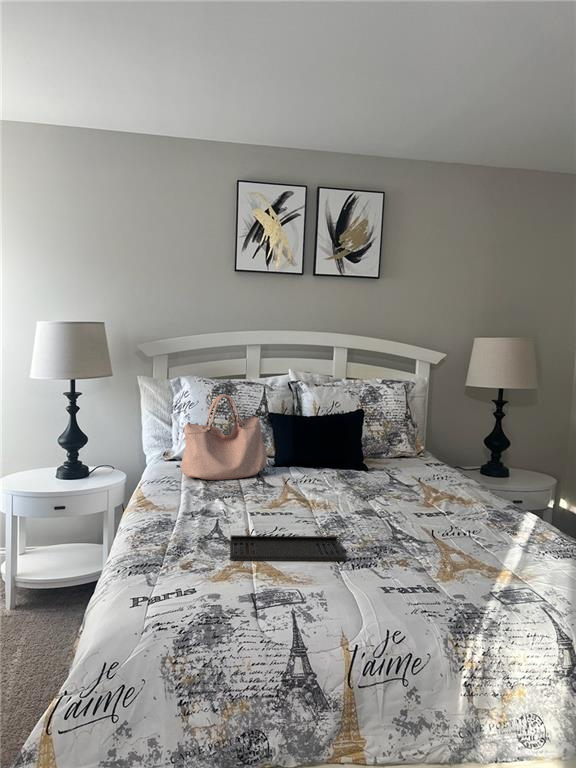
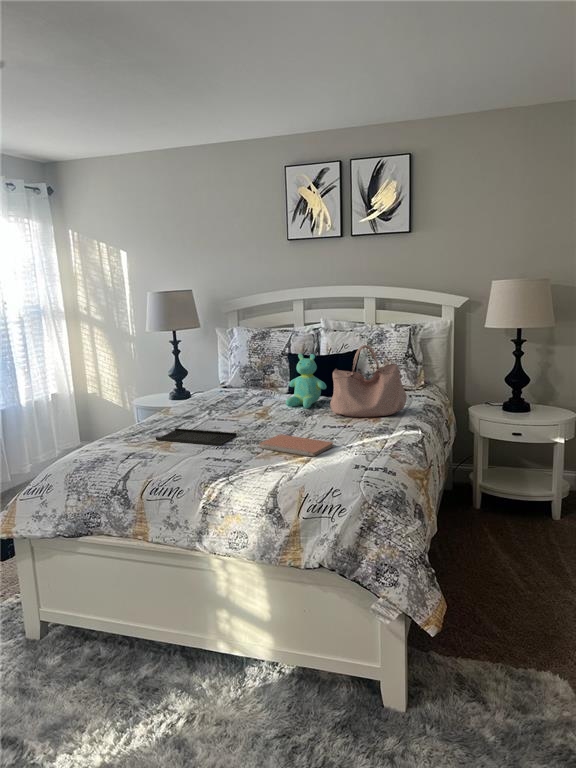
handbag: present [181,395,267,480] -> present [330,345,407,417]
teddy bear: none [302,416,356,488] -> present [286,354,327,408]
notebook: none [402,534,505,567] -> present [259,434,334,456]

